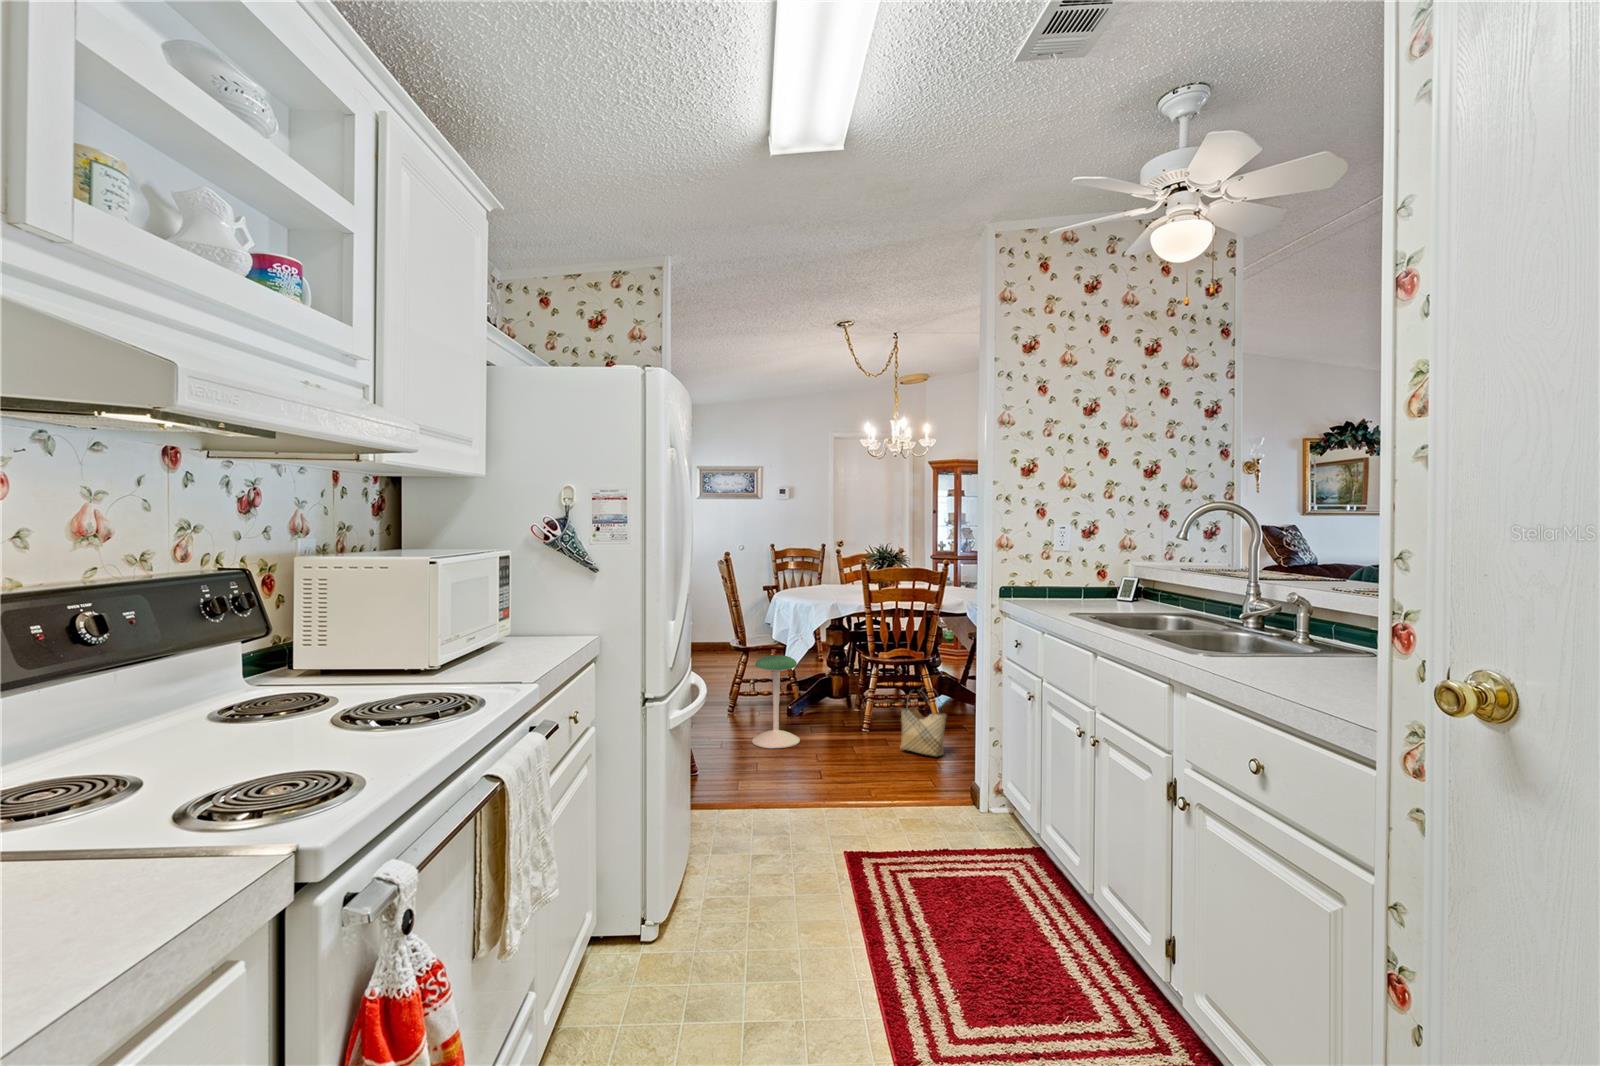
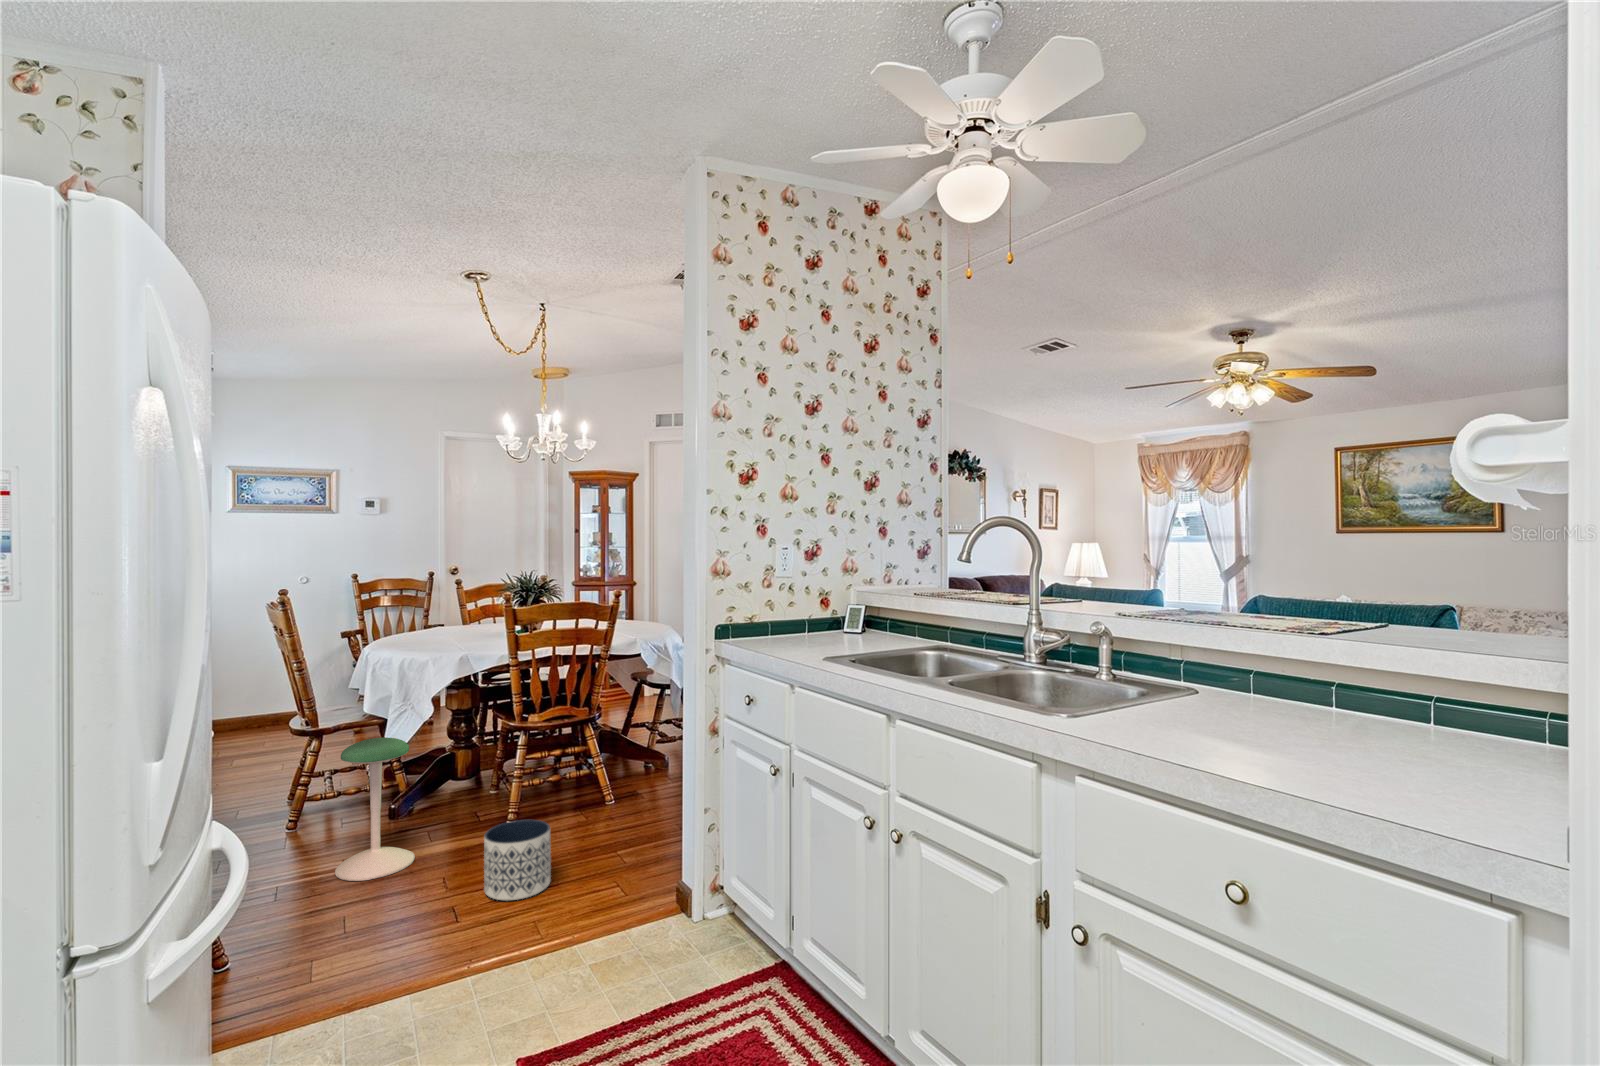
woven basket: present [900,687,947,756] -> none [564,754,628,846]
planter: none [840,723,885,776] -> present [484,820,551,901]

